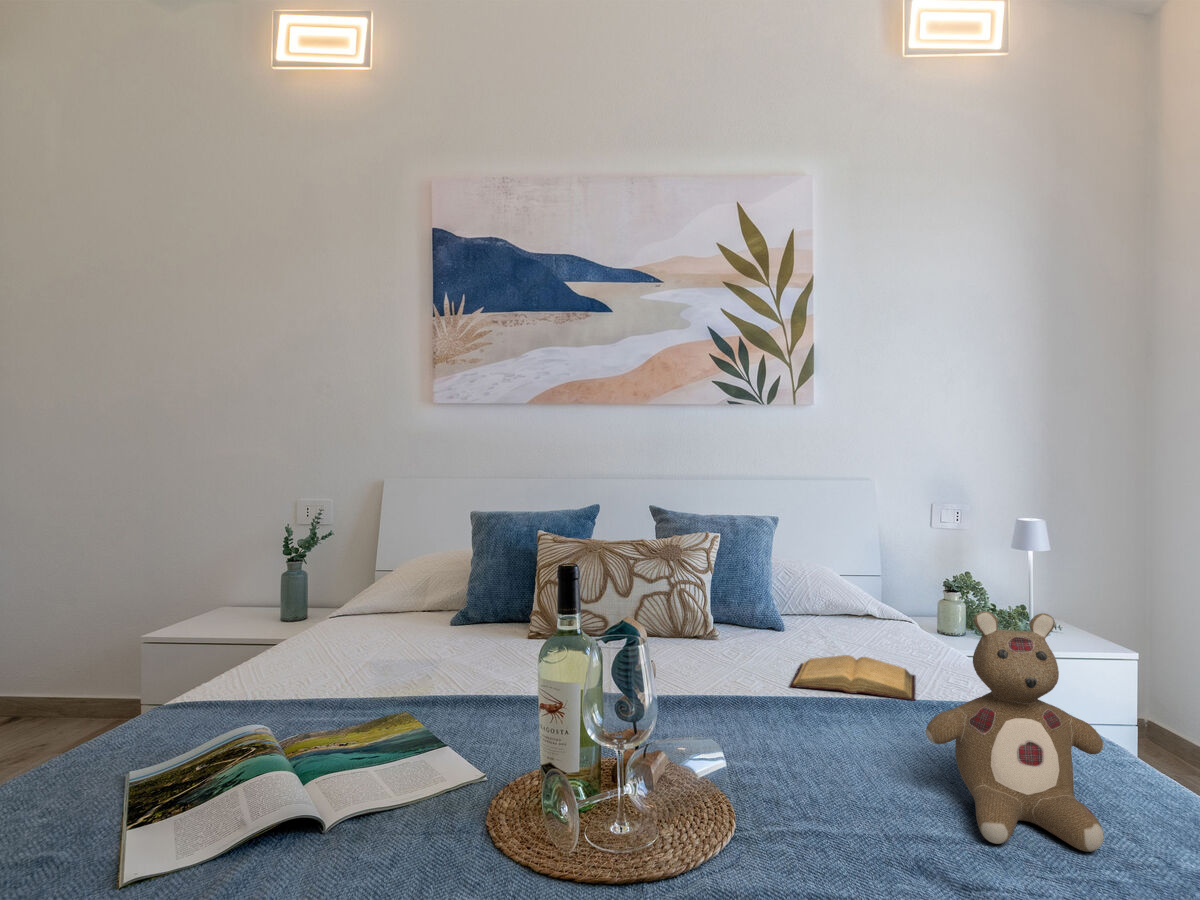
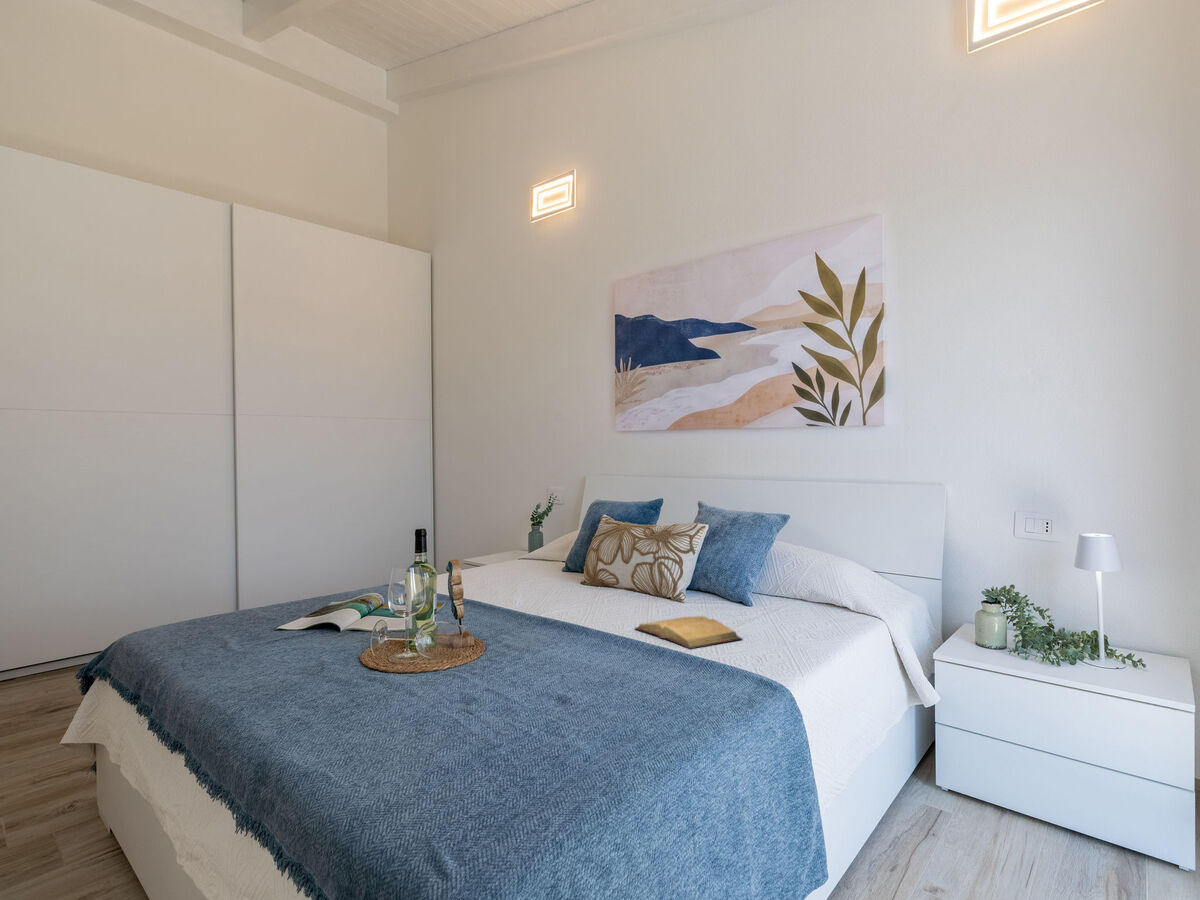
stuffed bear: present [926,611,1104,852] -> none [471,553,585,716]

